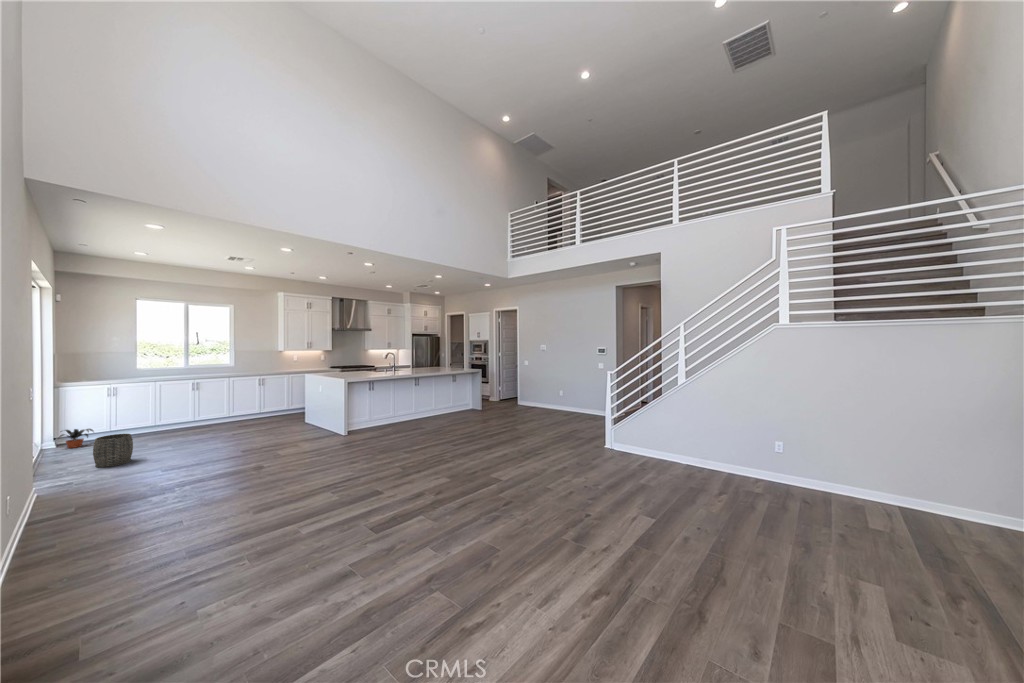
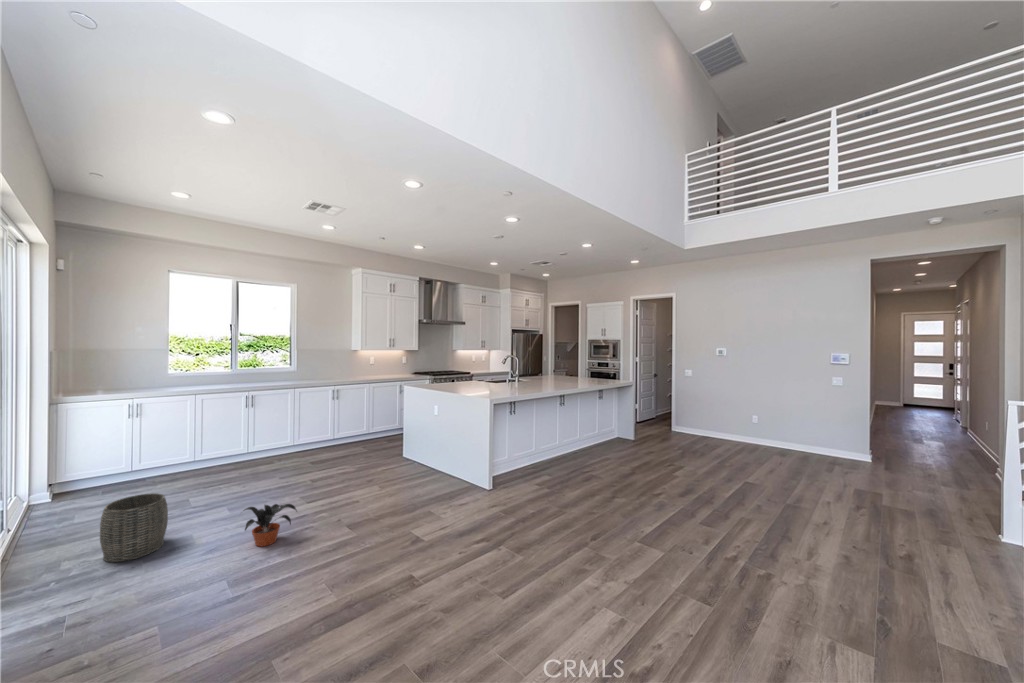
potted plant: present [59,429,93,448] -> present [245,504,297,546]

